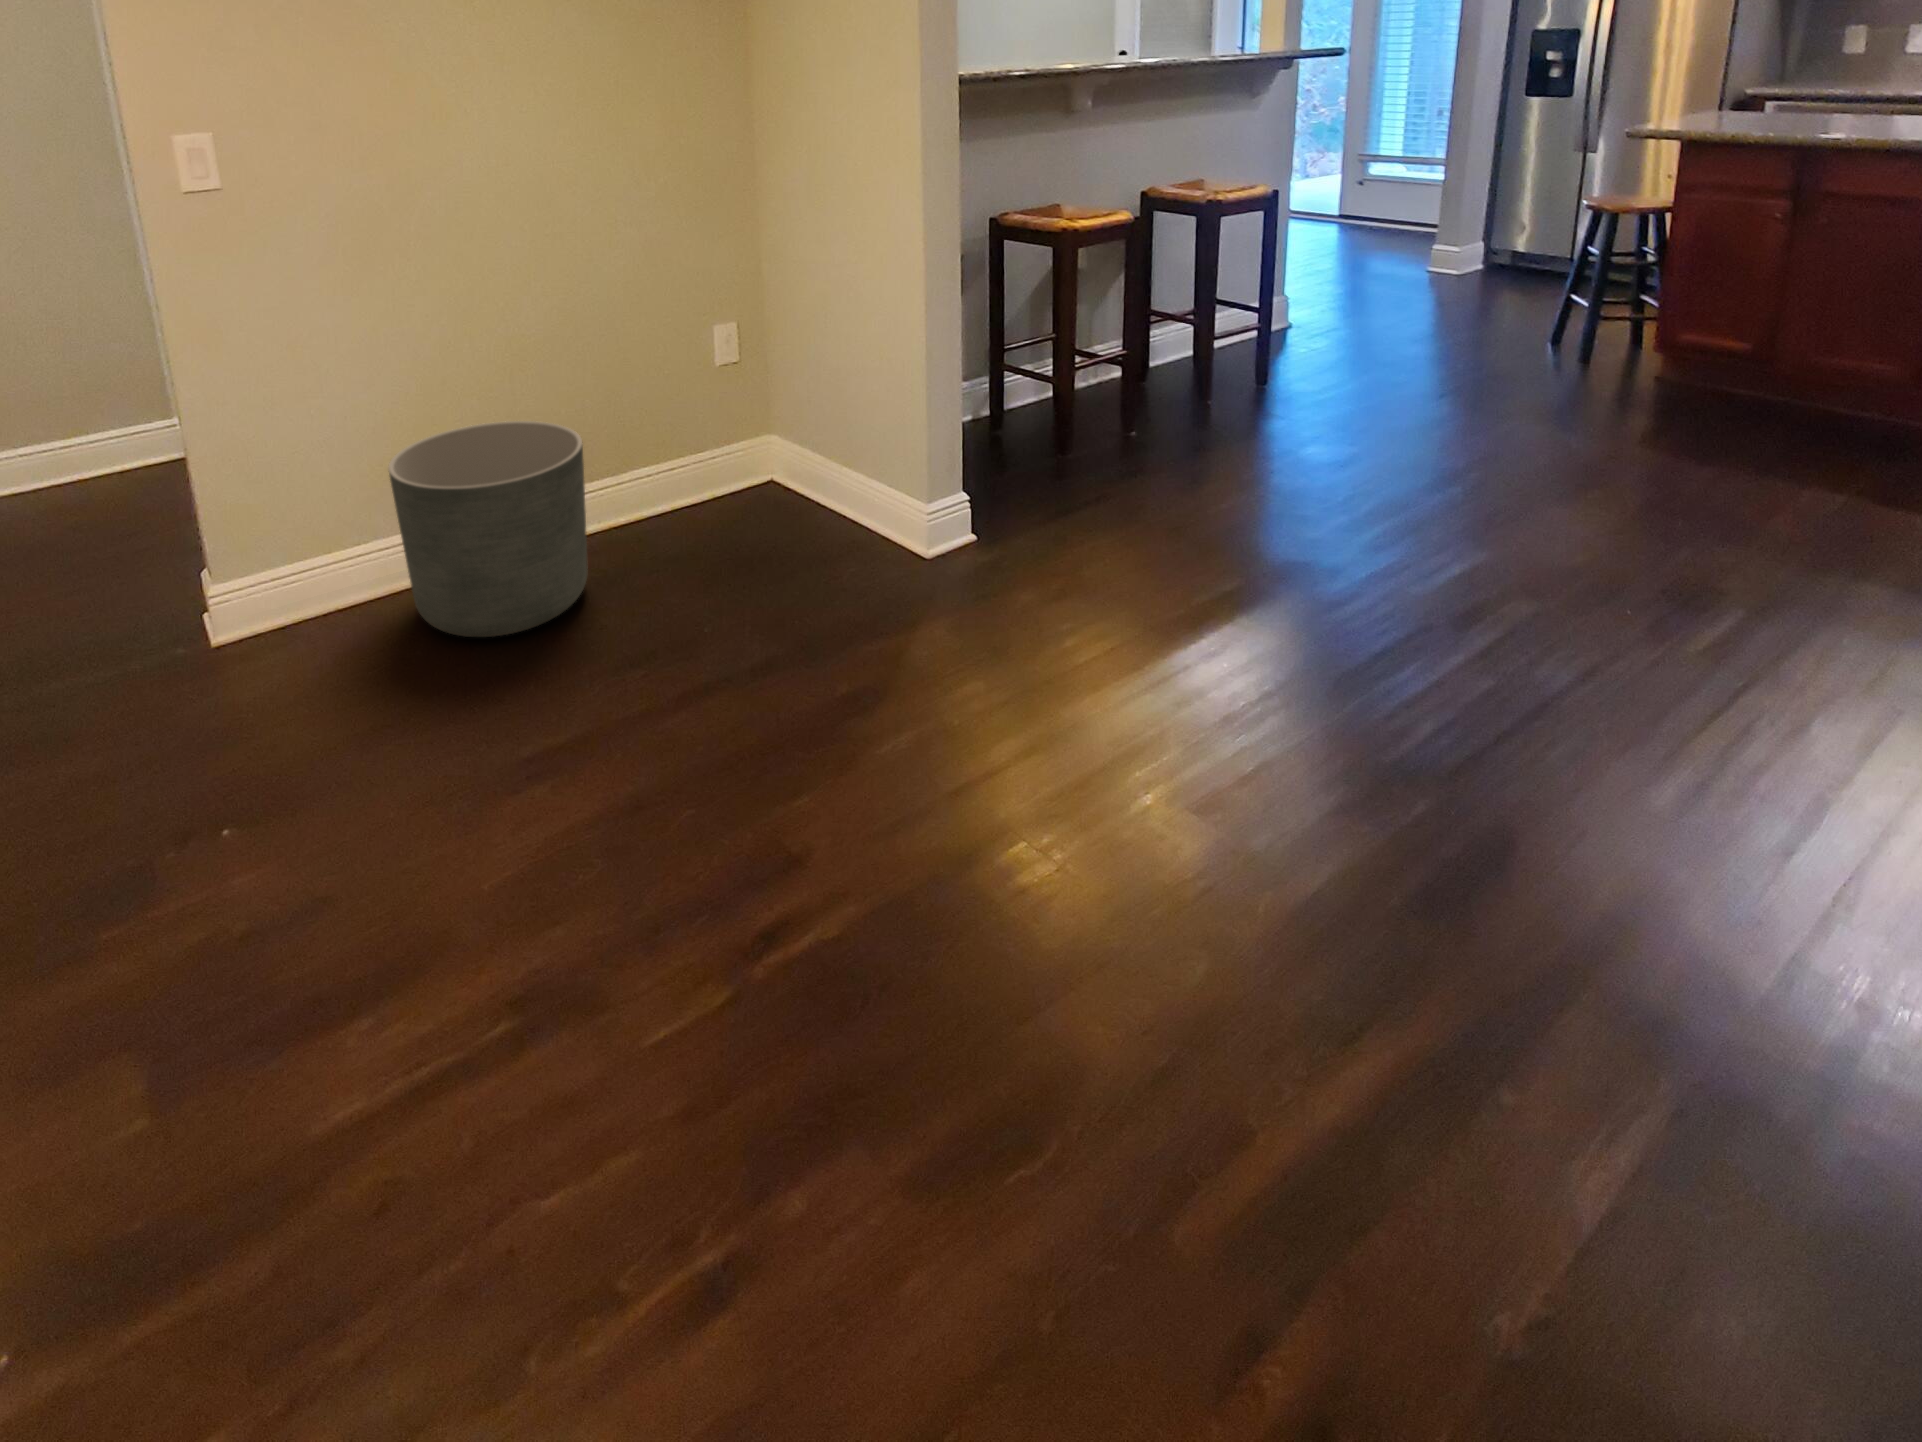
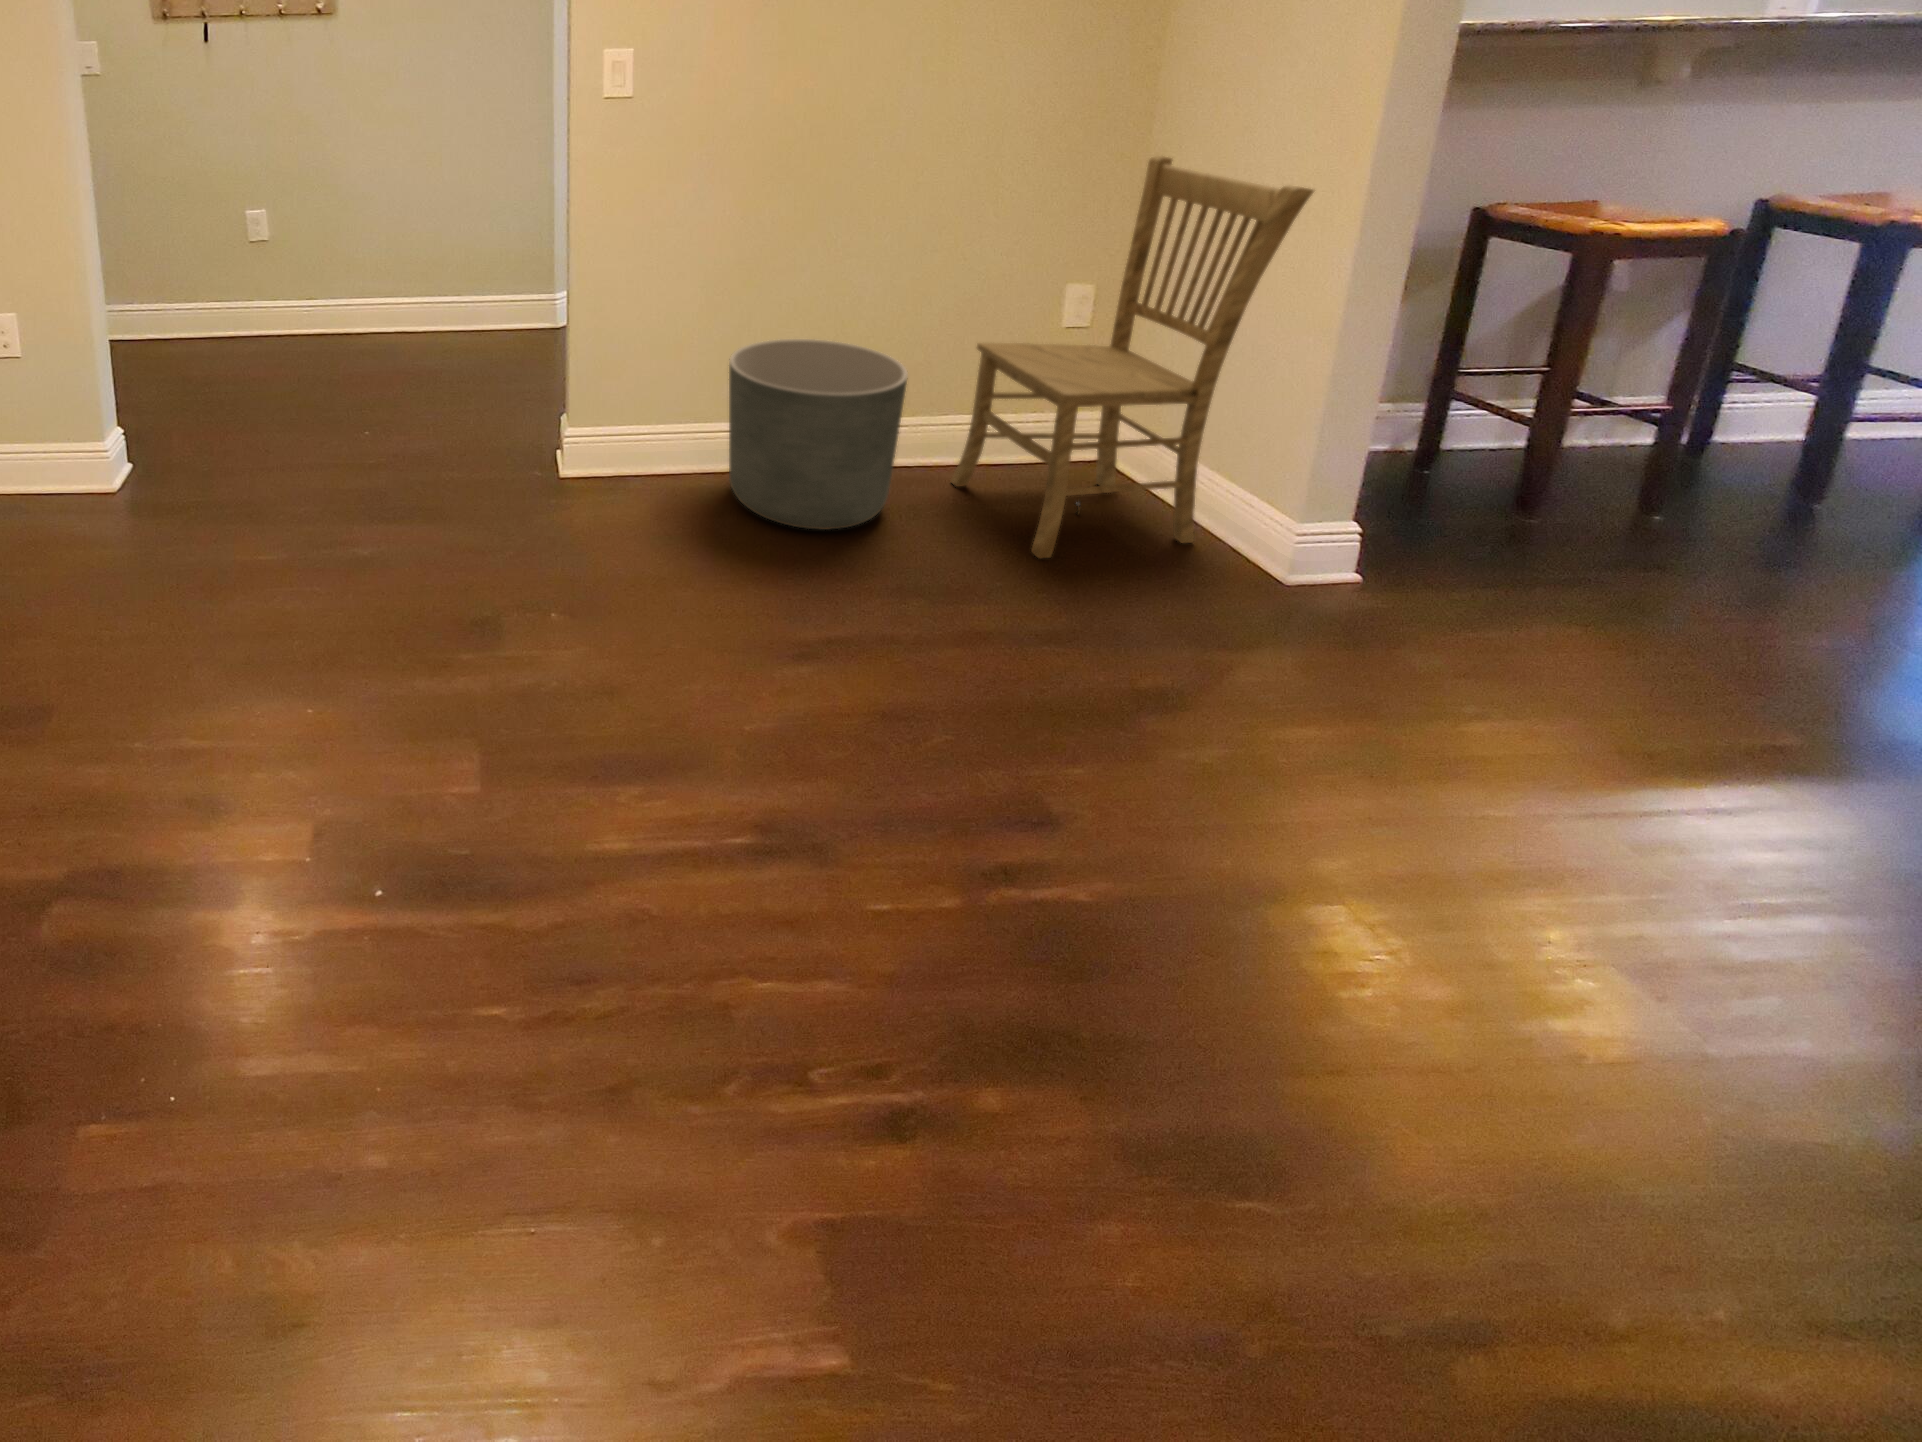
dining chair: none [647,196,885,598] -> present [951,156,1314,559]

